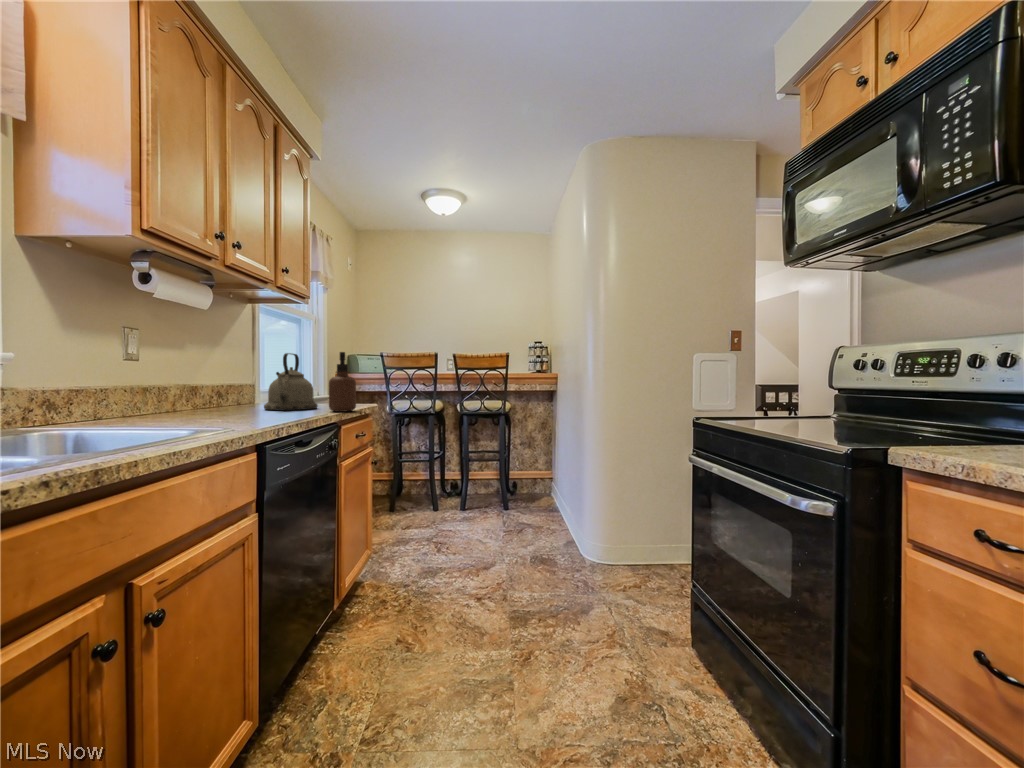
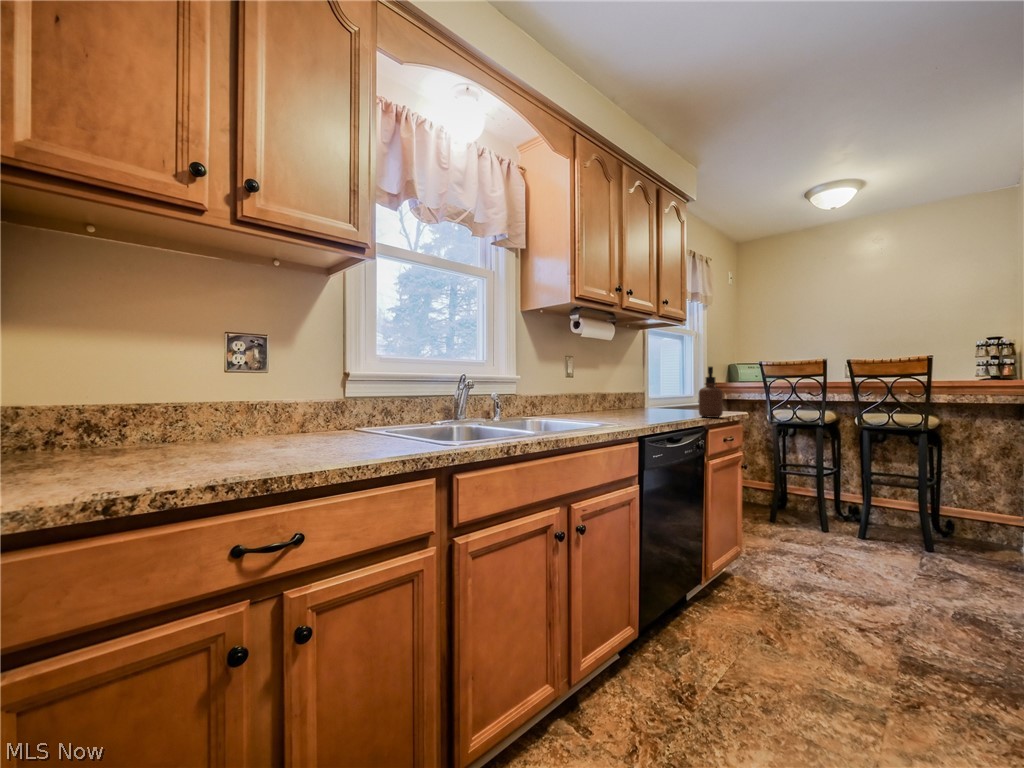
kettle: present [264,353,318,410] -> none [650,369,691,415]

